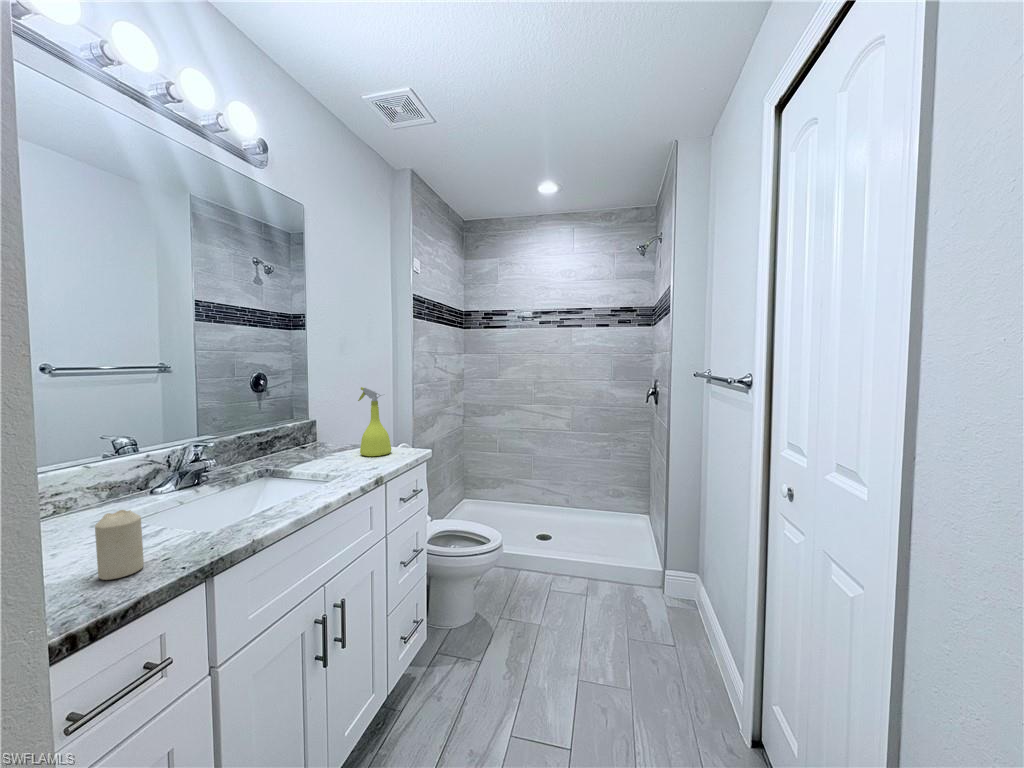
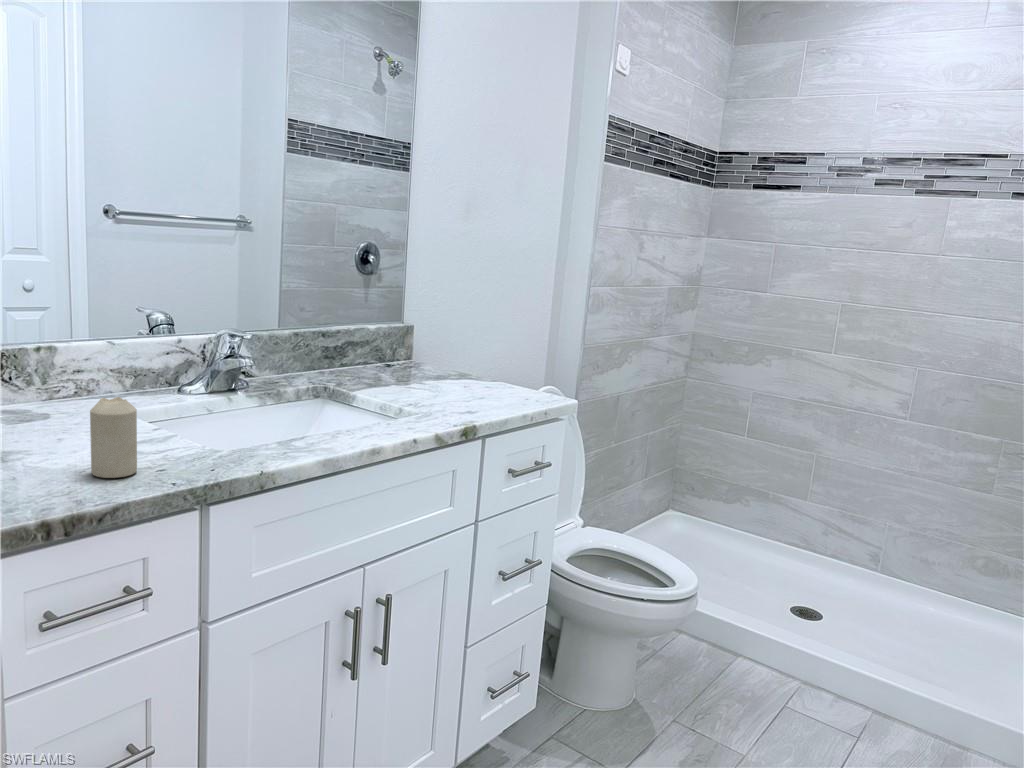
spray bottle: present [358,387,391,456] -> none [463,277,513,396]

